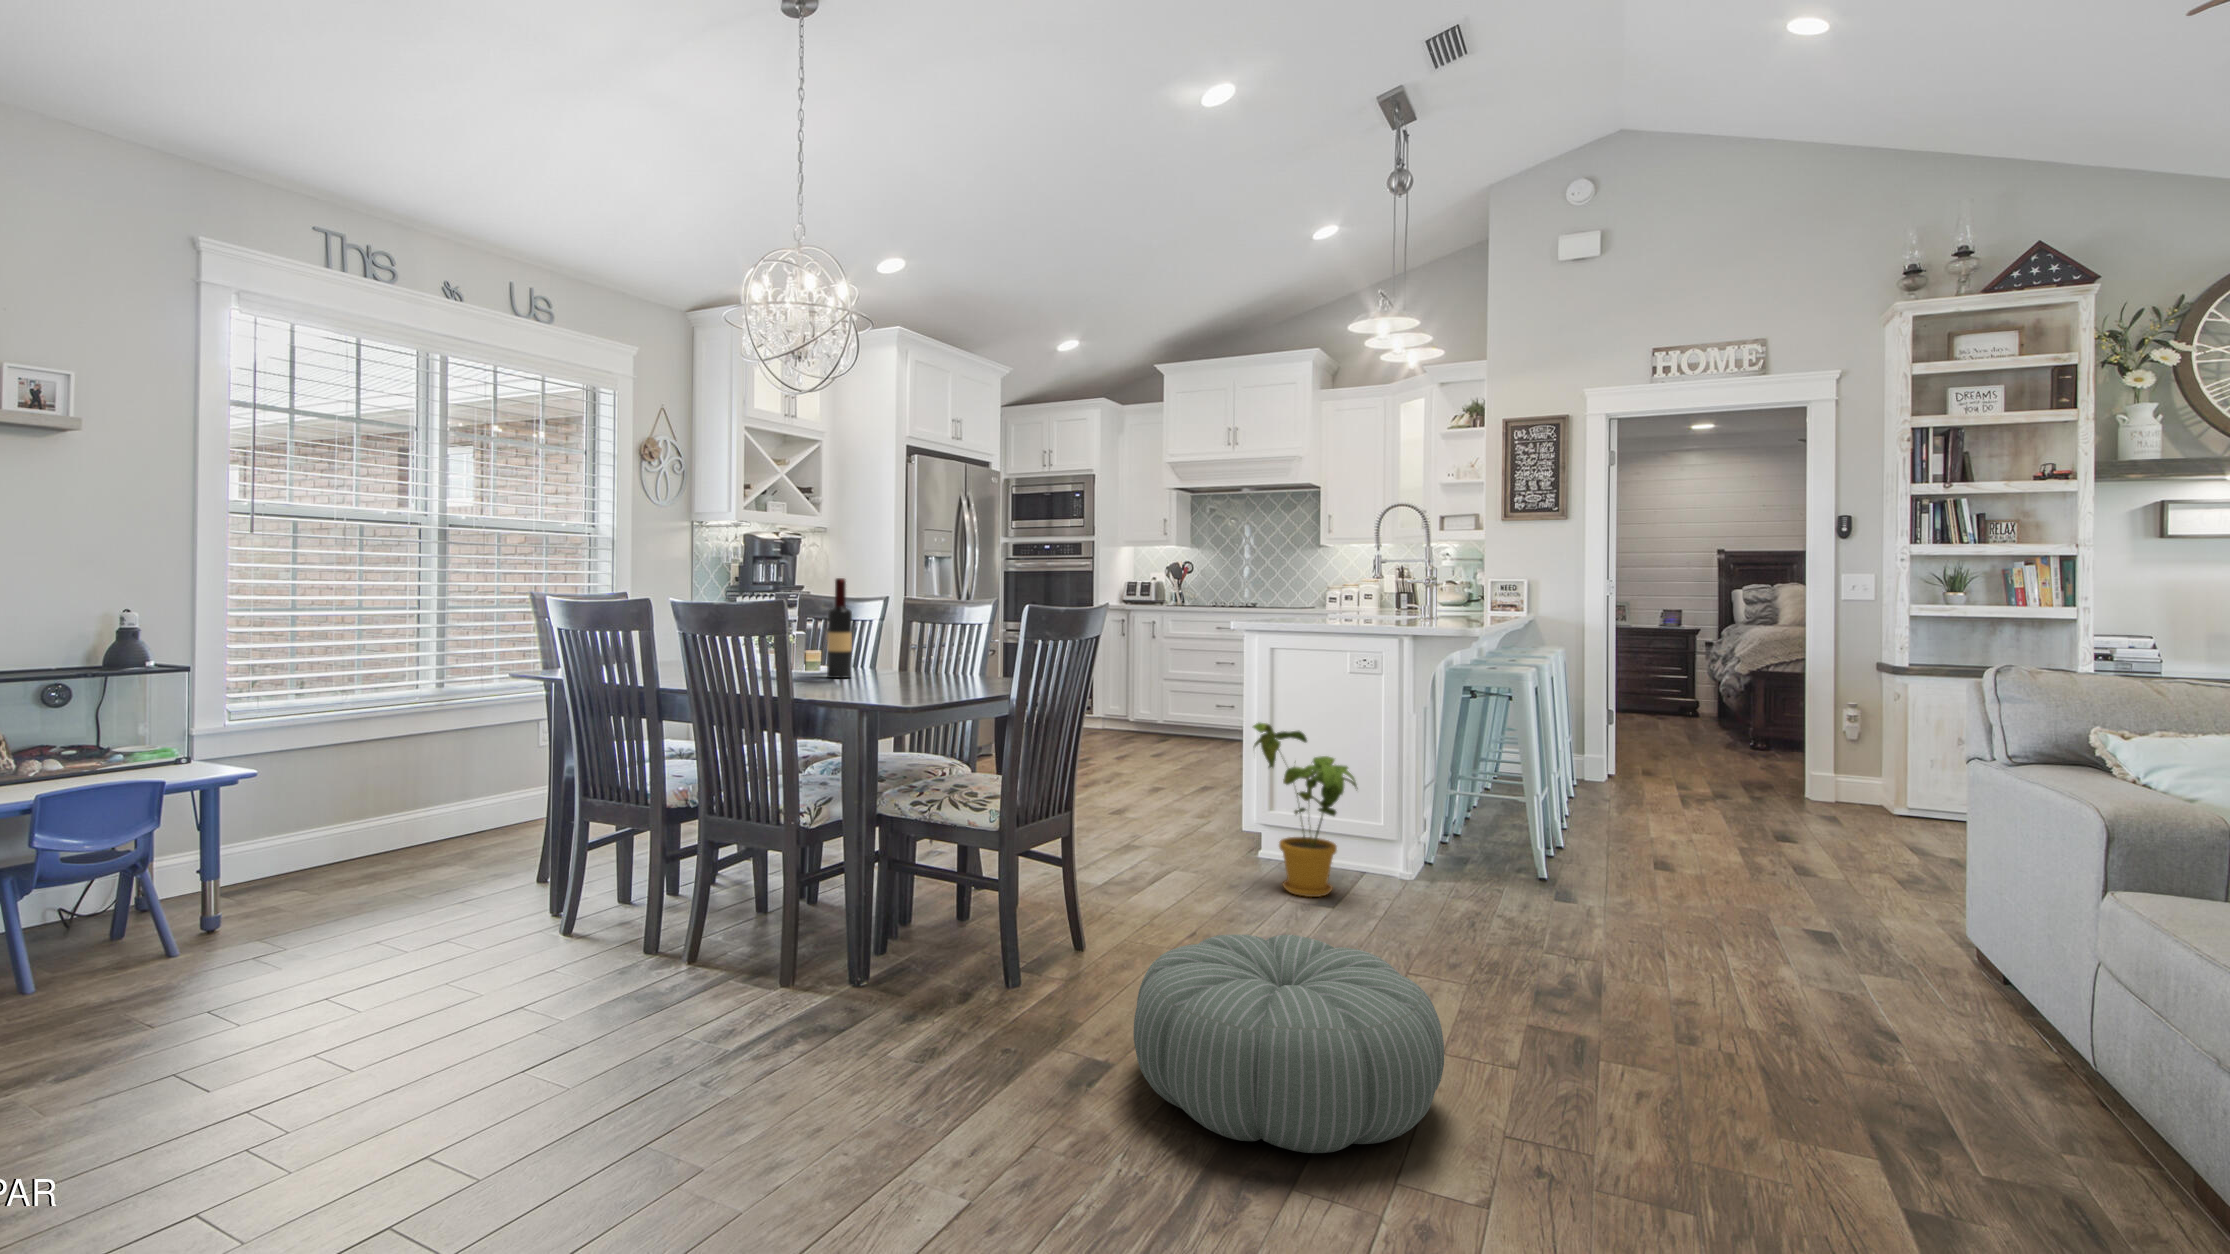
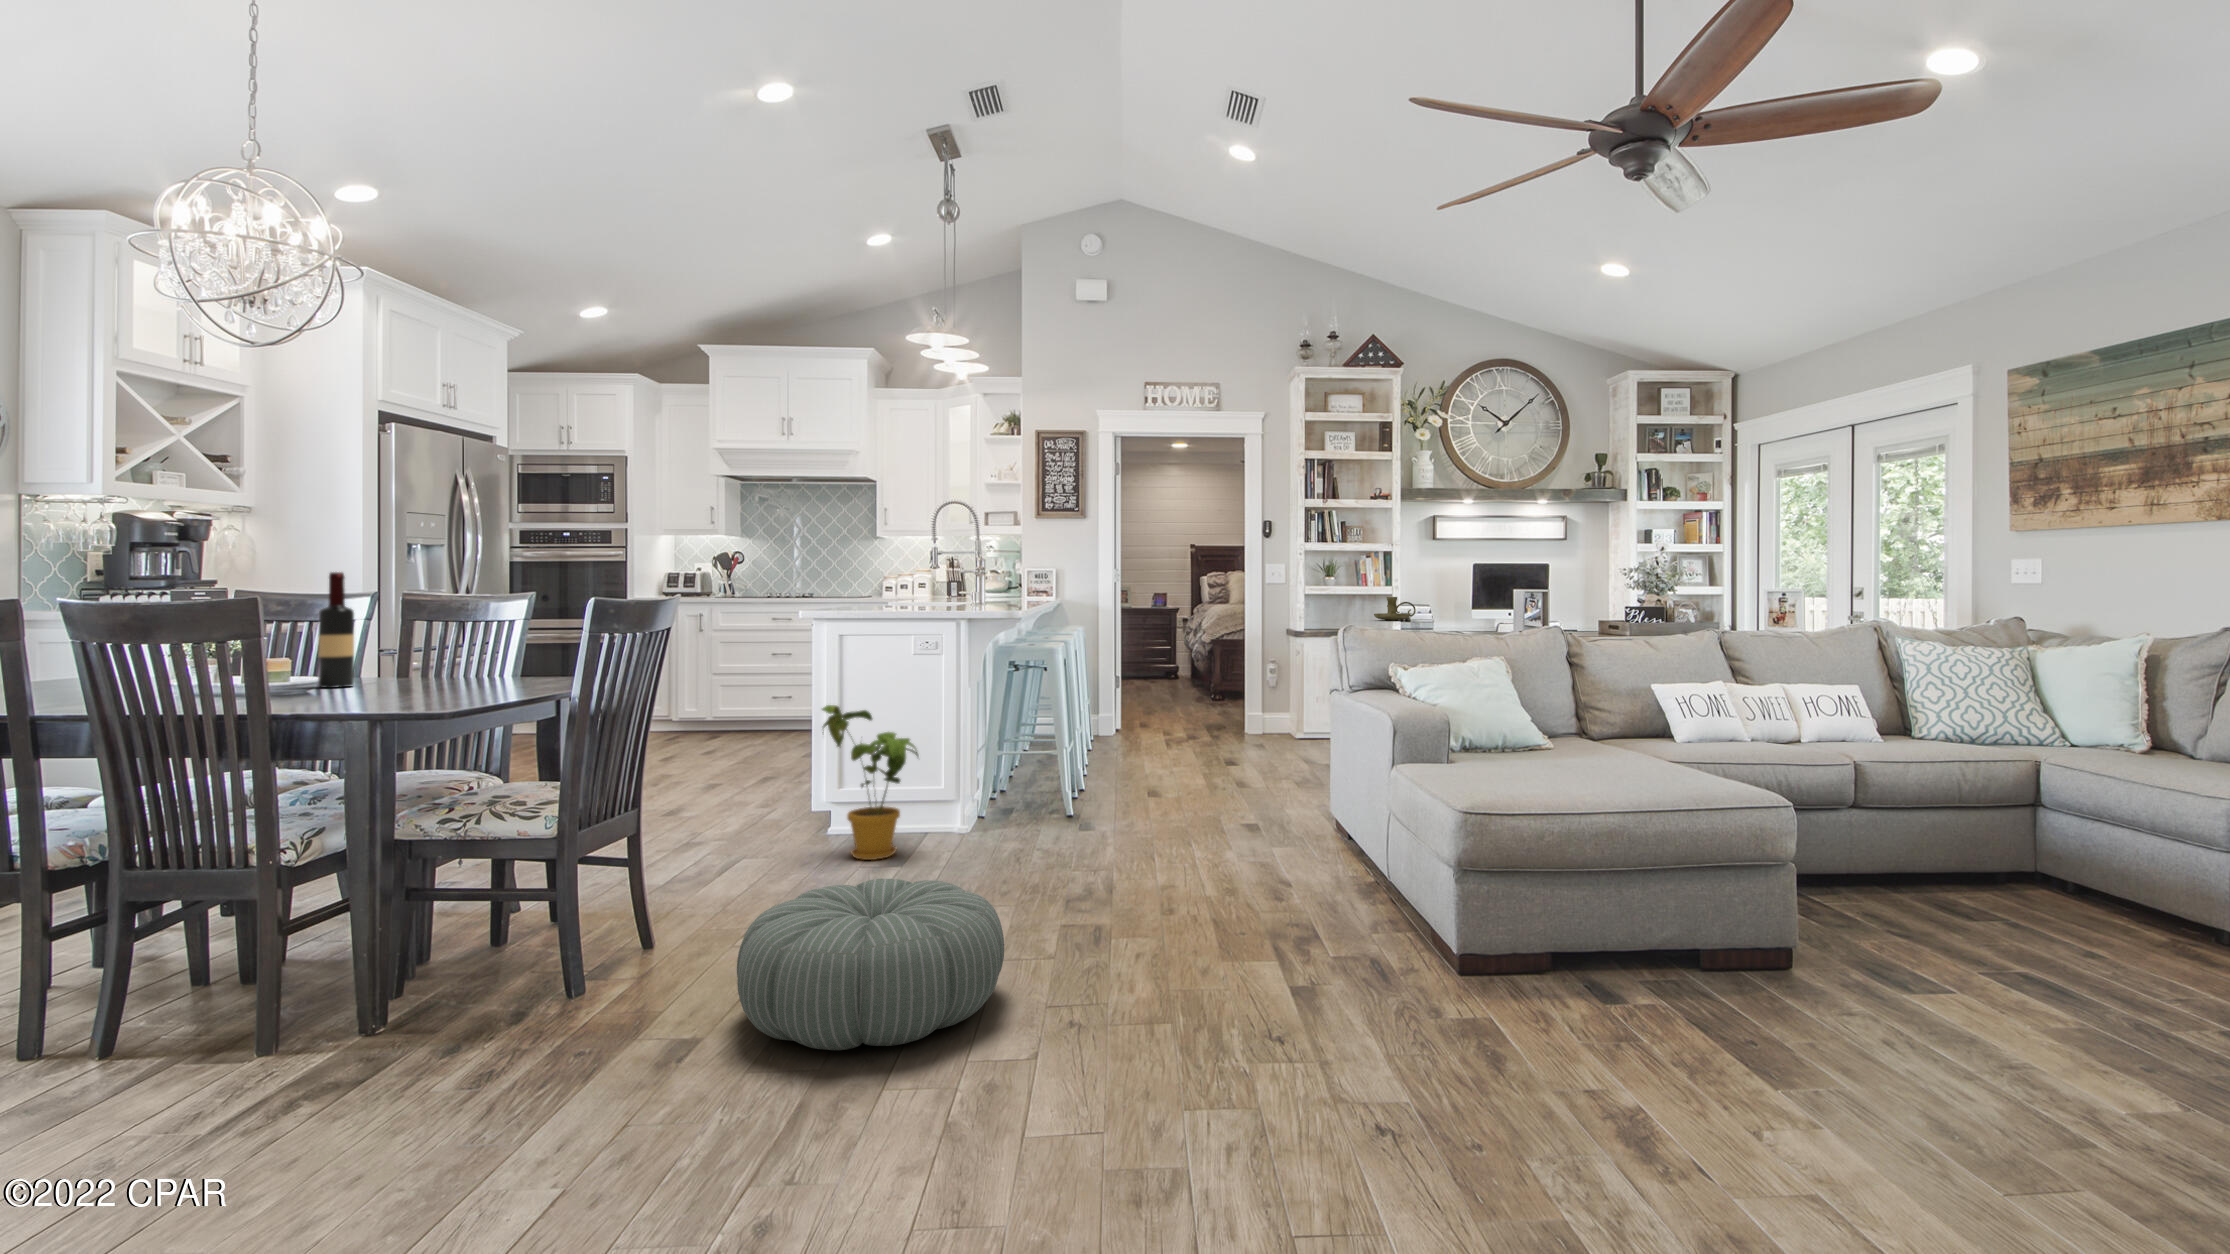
candle holder: none [2035,620,2119,655] -> present [1374,597,1416,621]

